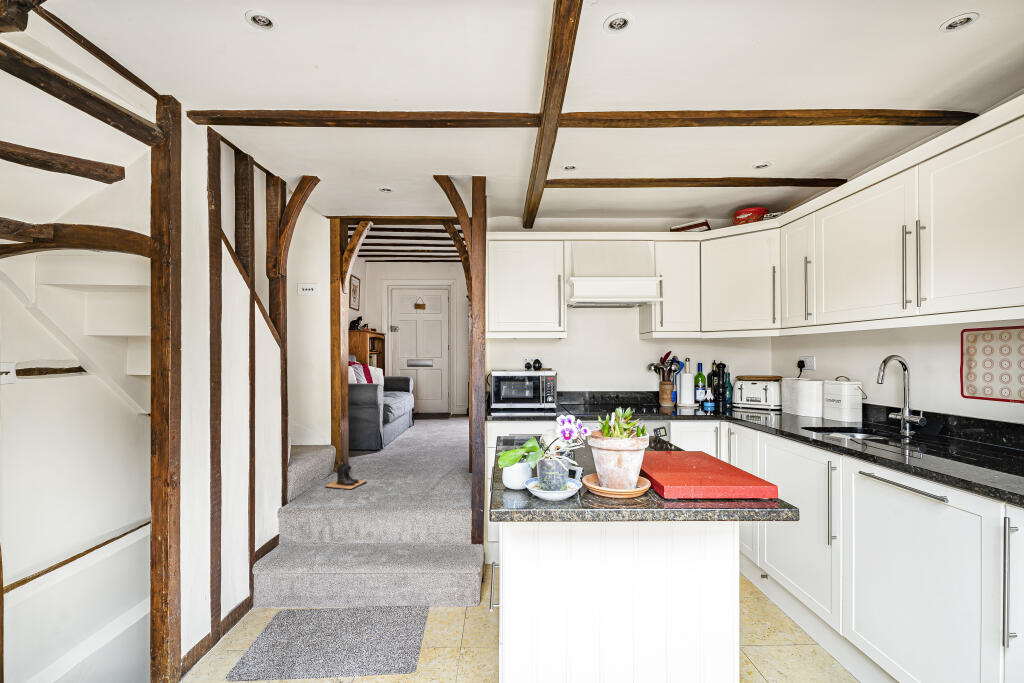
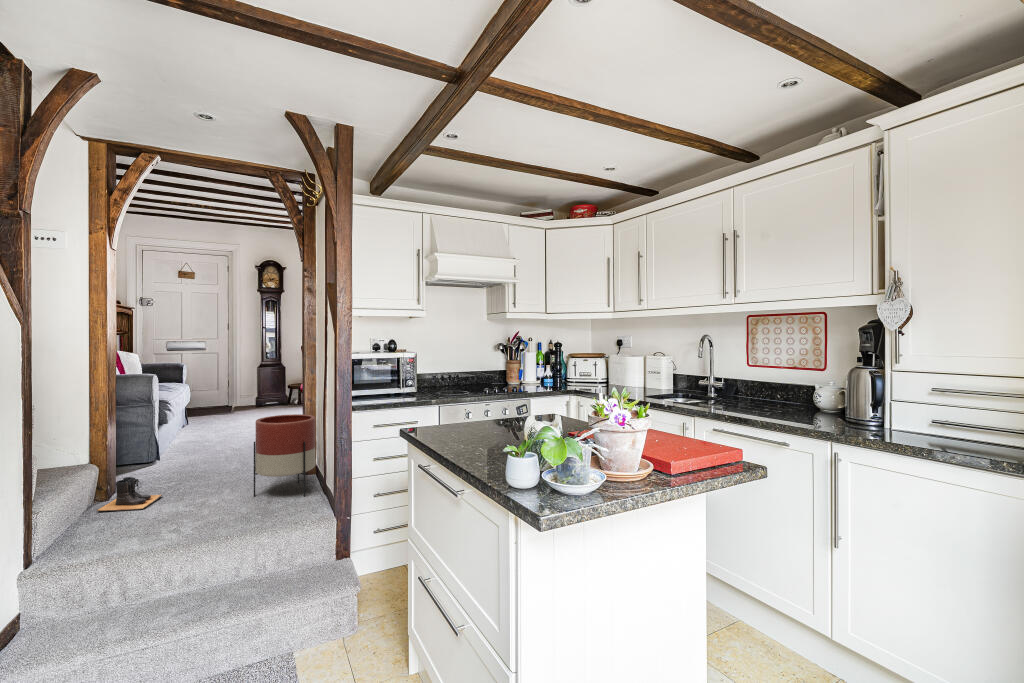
planter: none [425,424,473,497] -> present [254,414,316,497]

